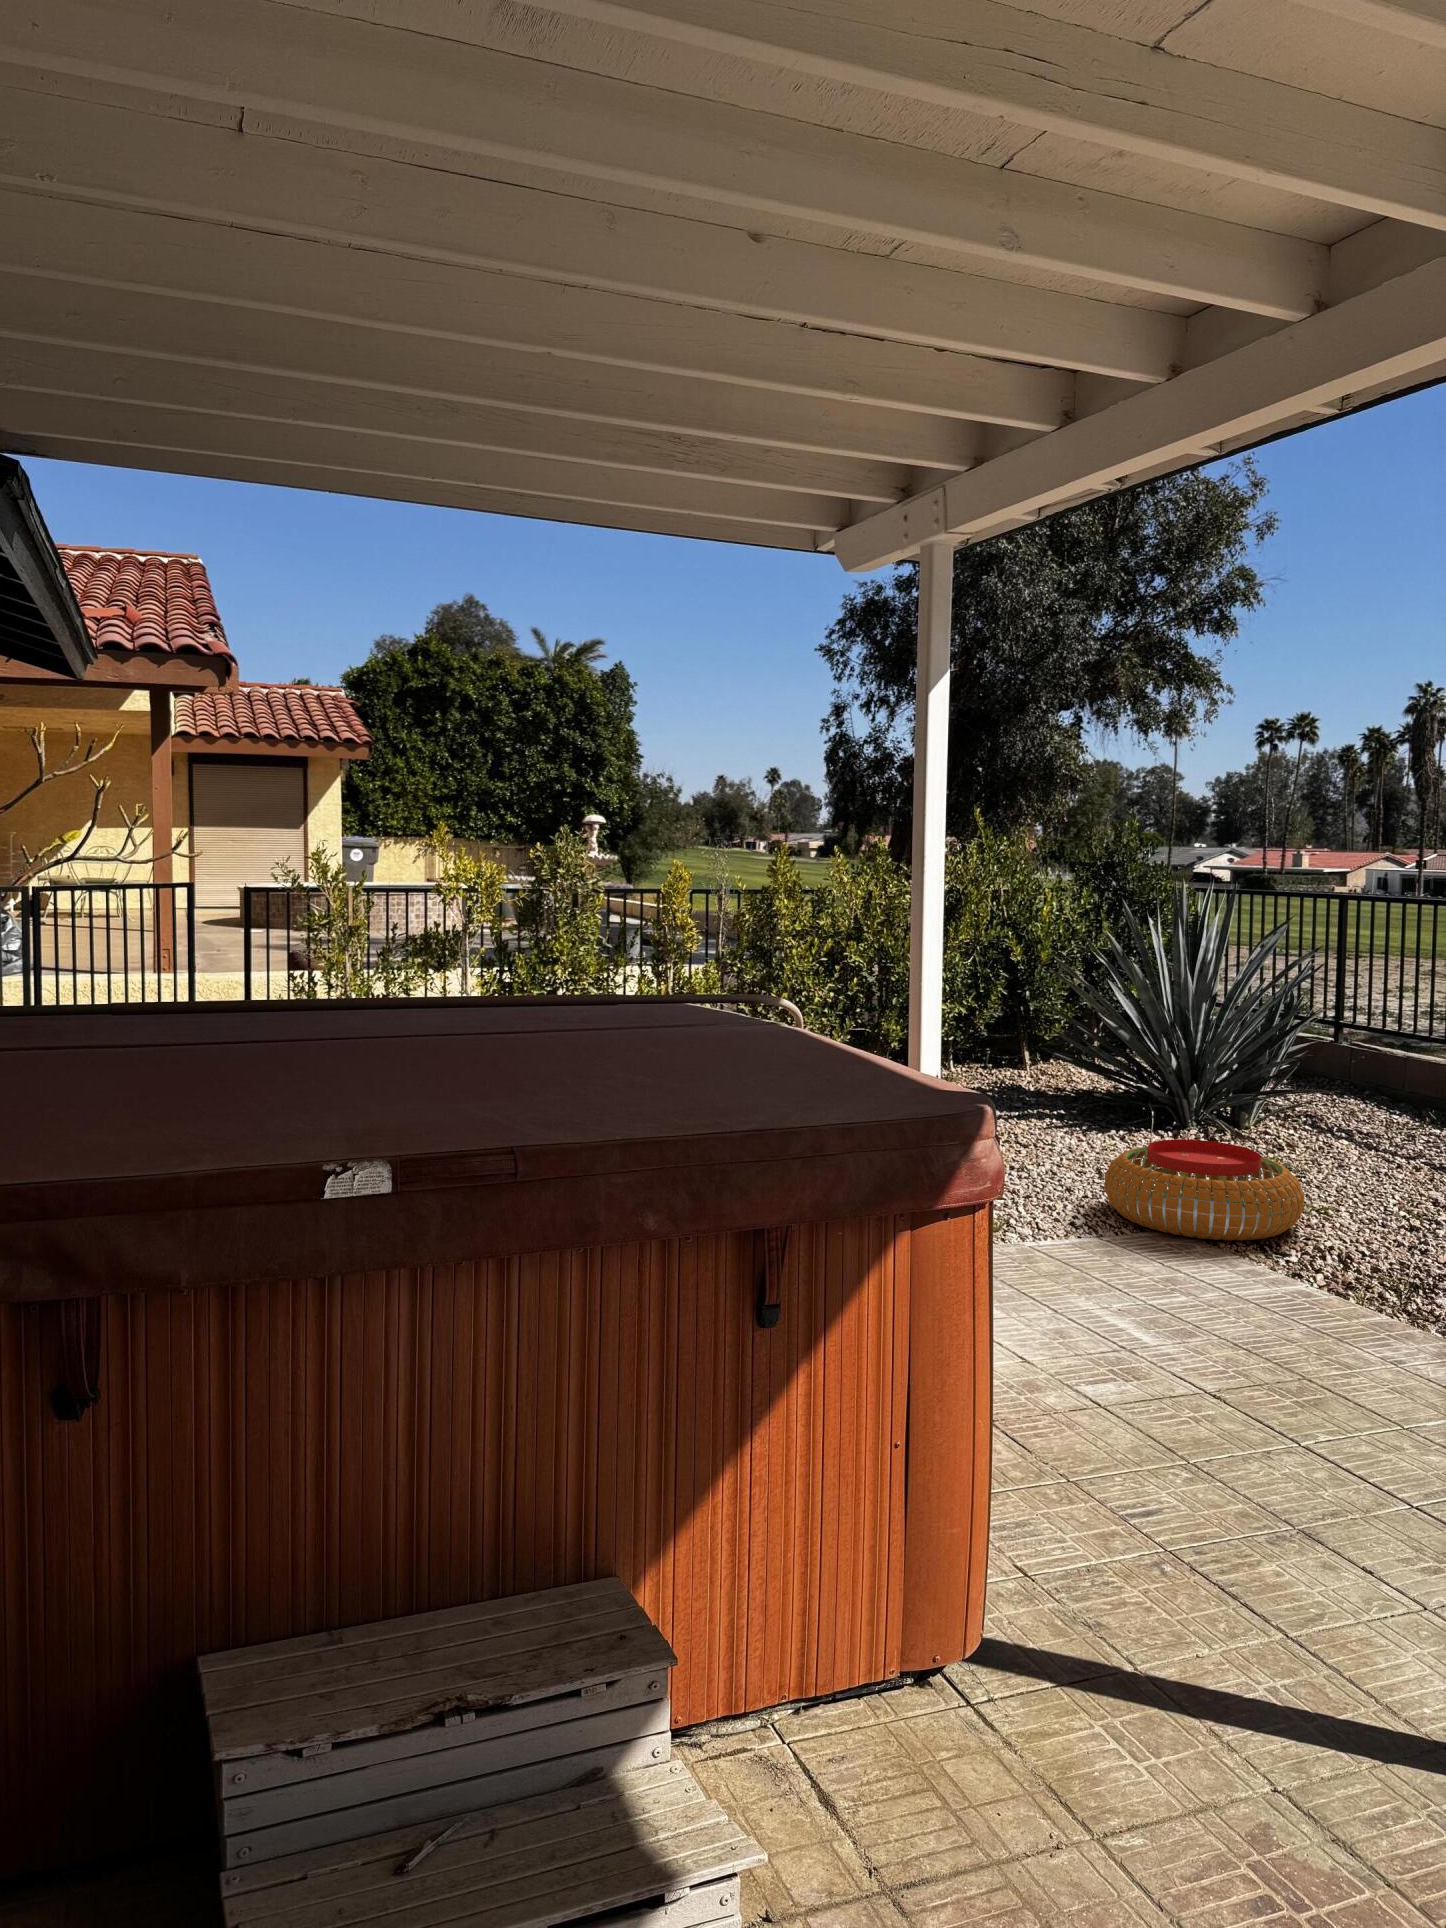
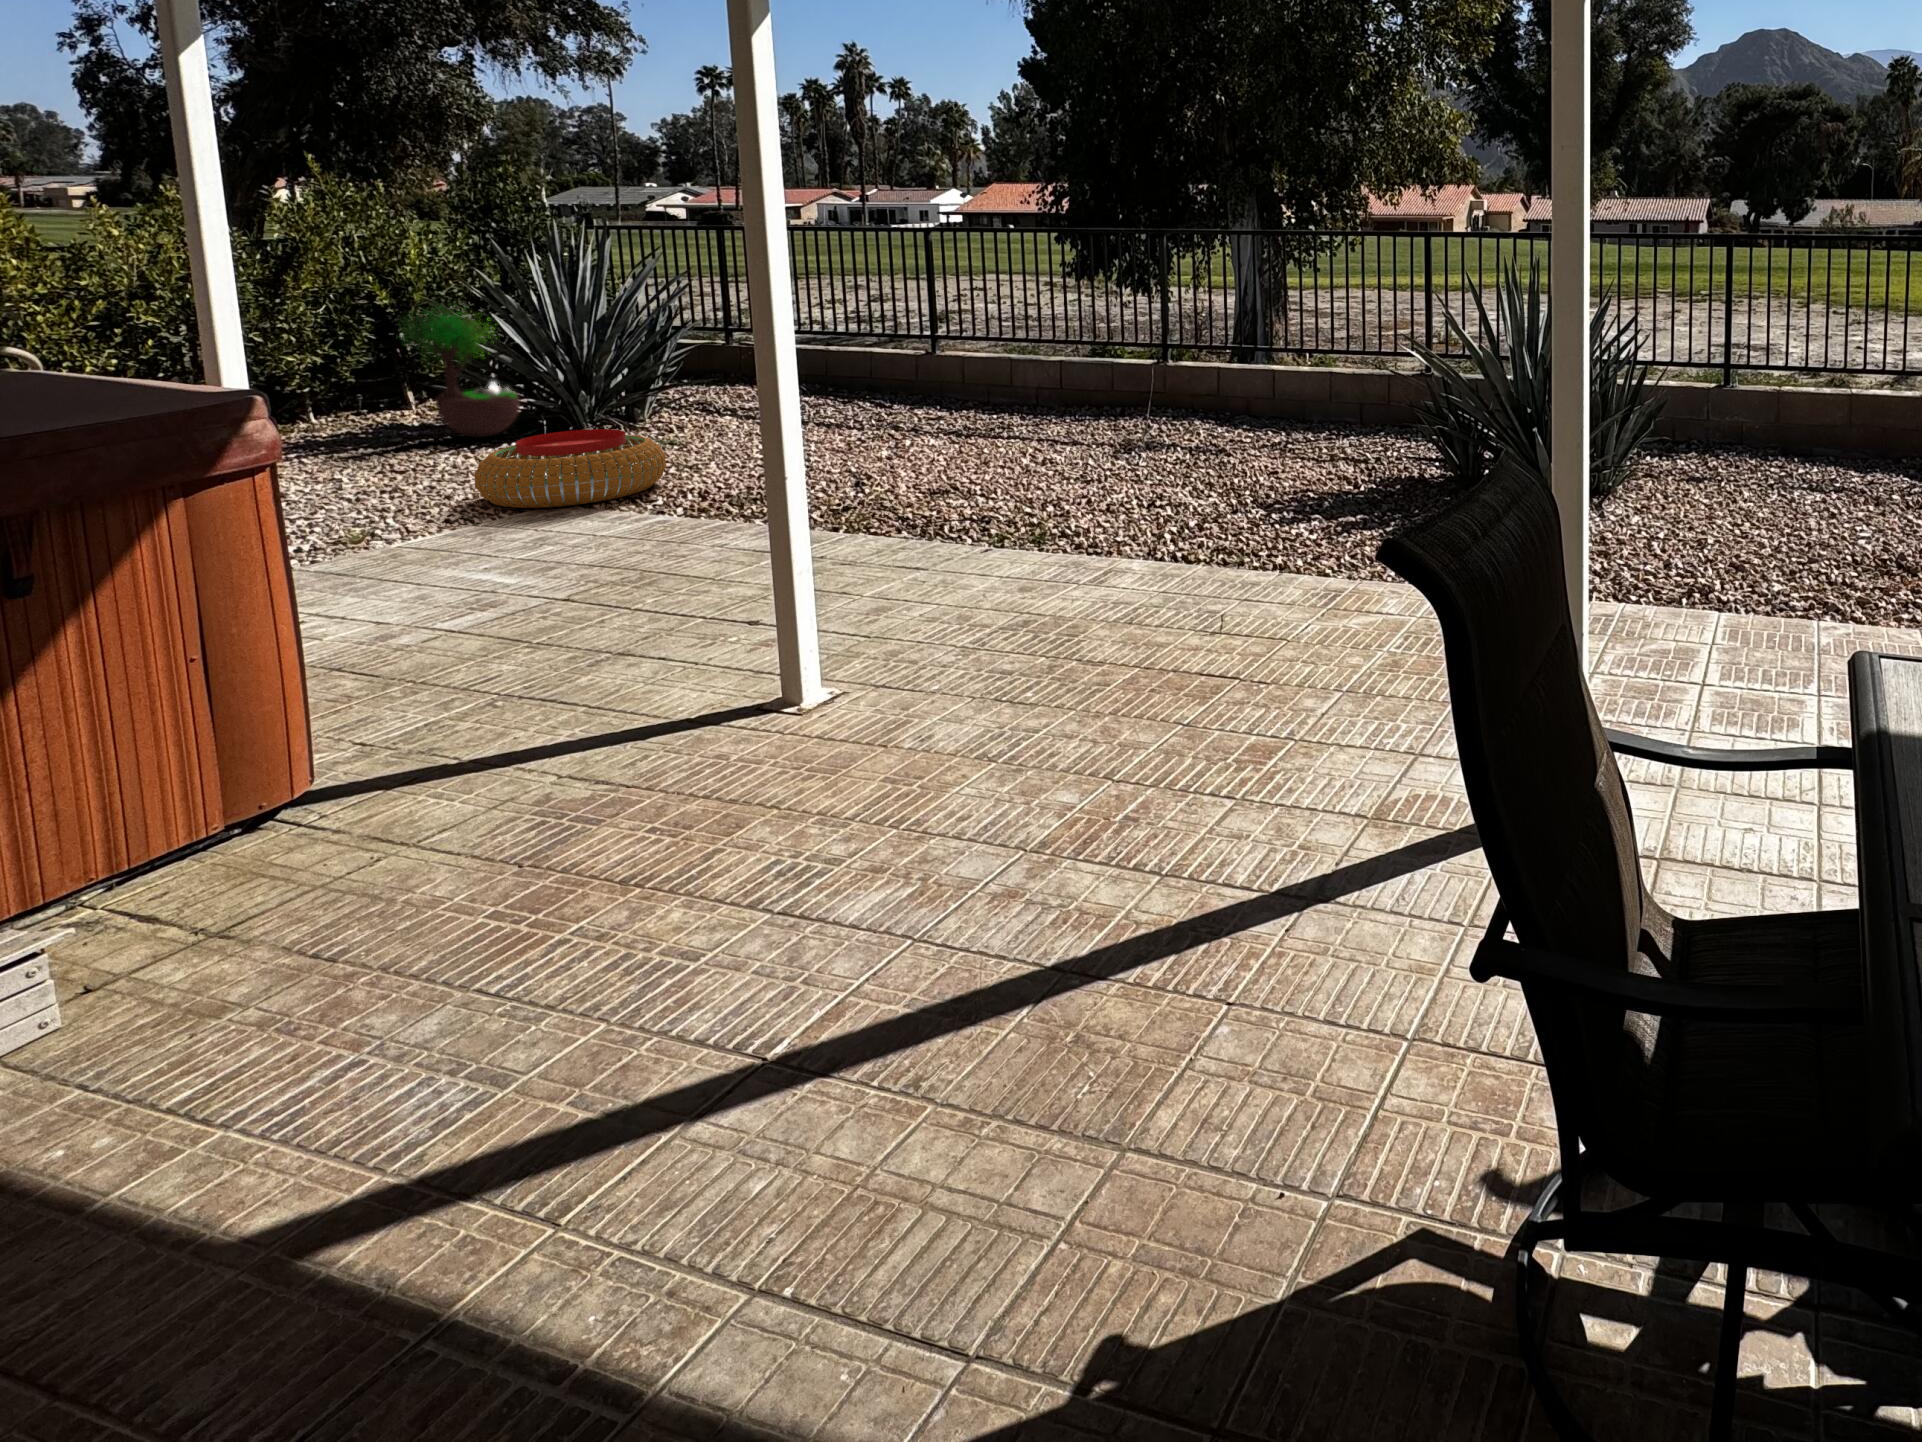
potted tree: none [1031,958,1129,1115] -> present [399,305,519,437]

